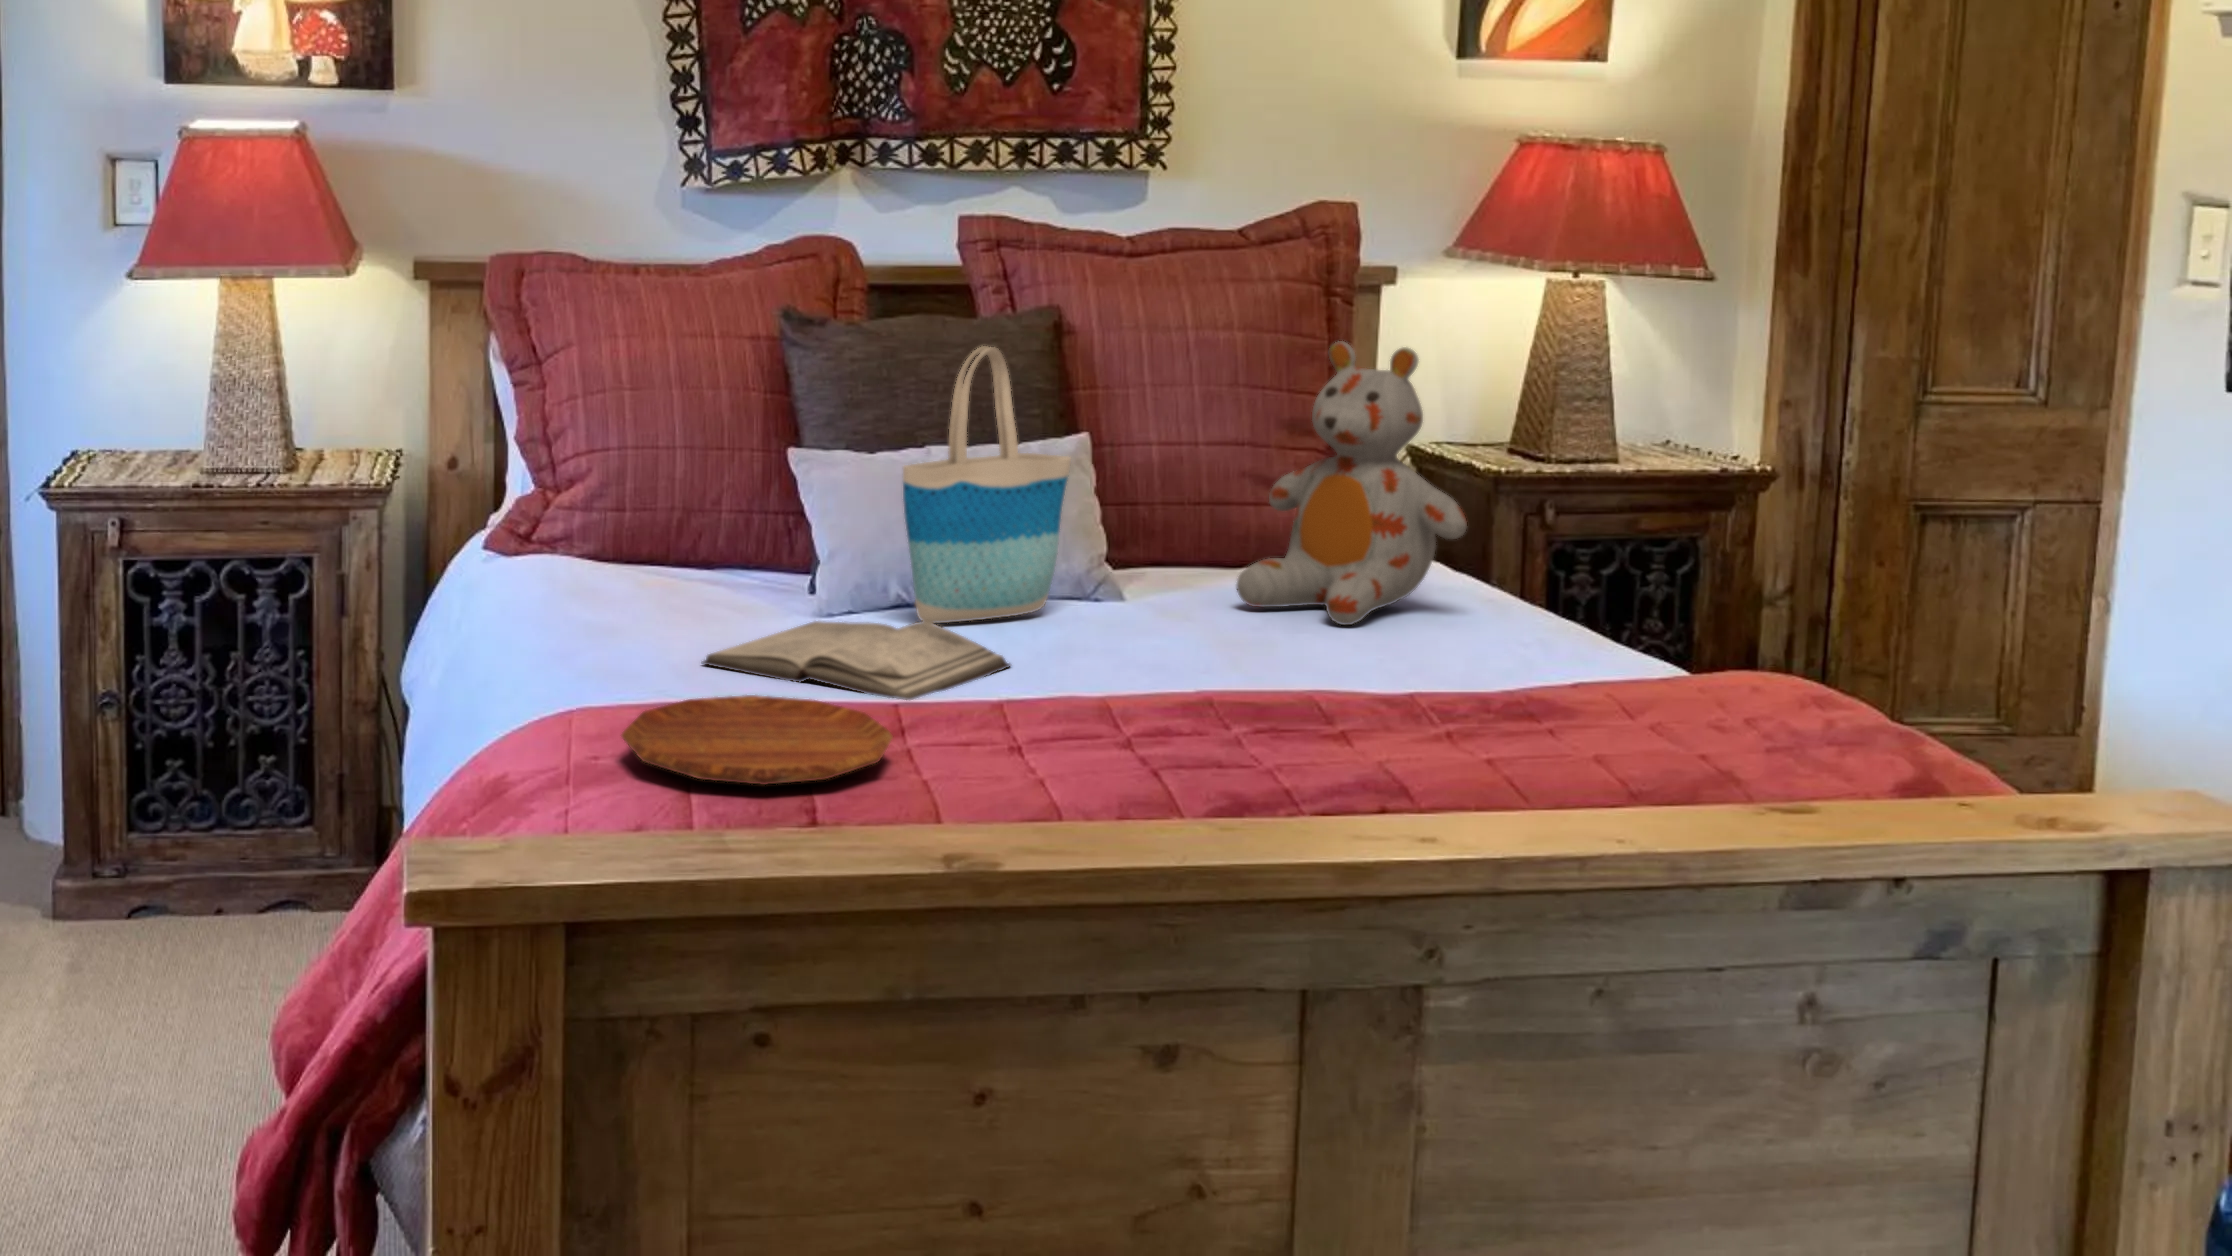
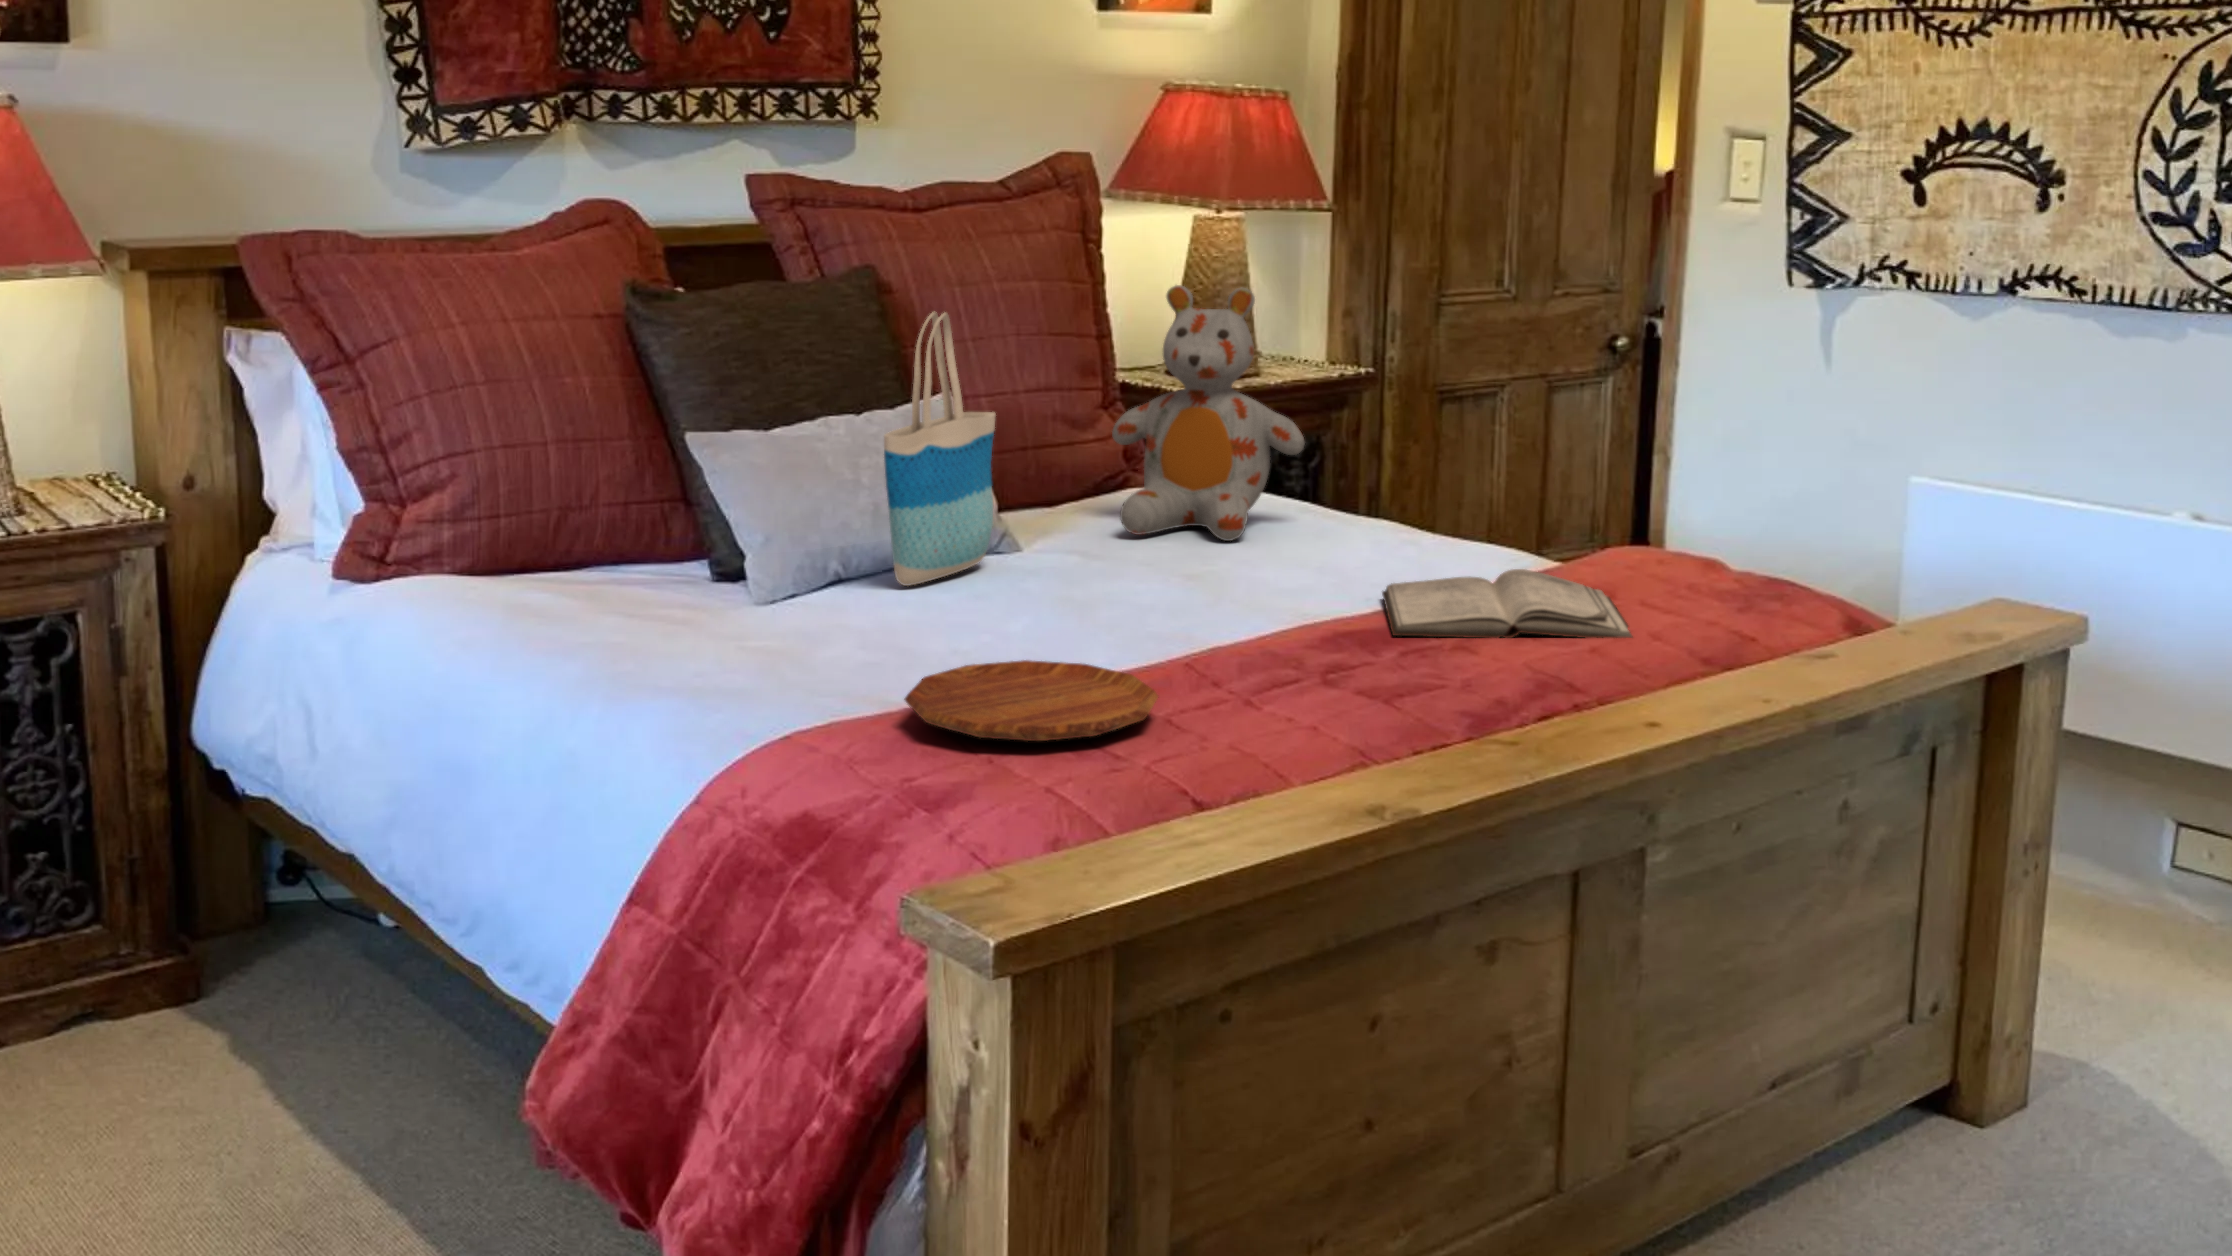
diary: present [702,621,1011,700] -> present [1382,569,1632,638]

